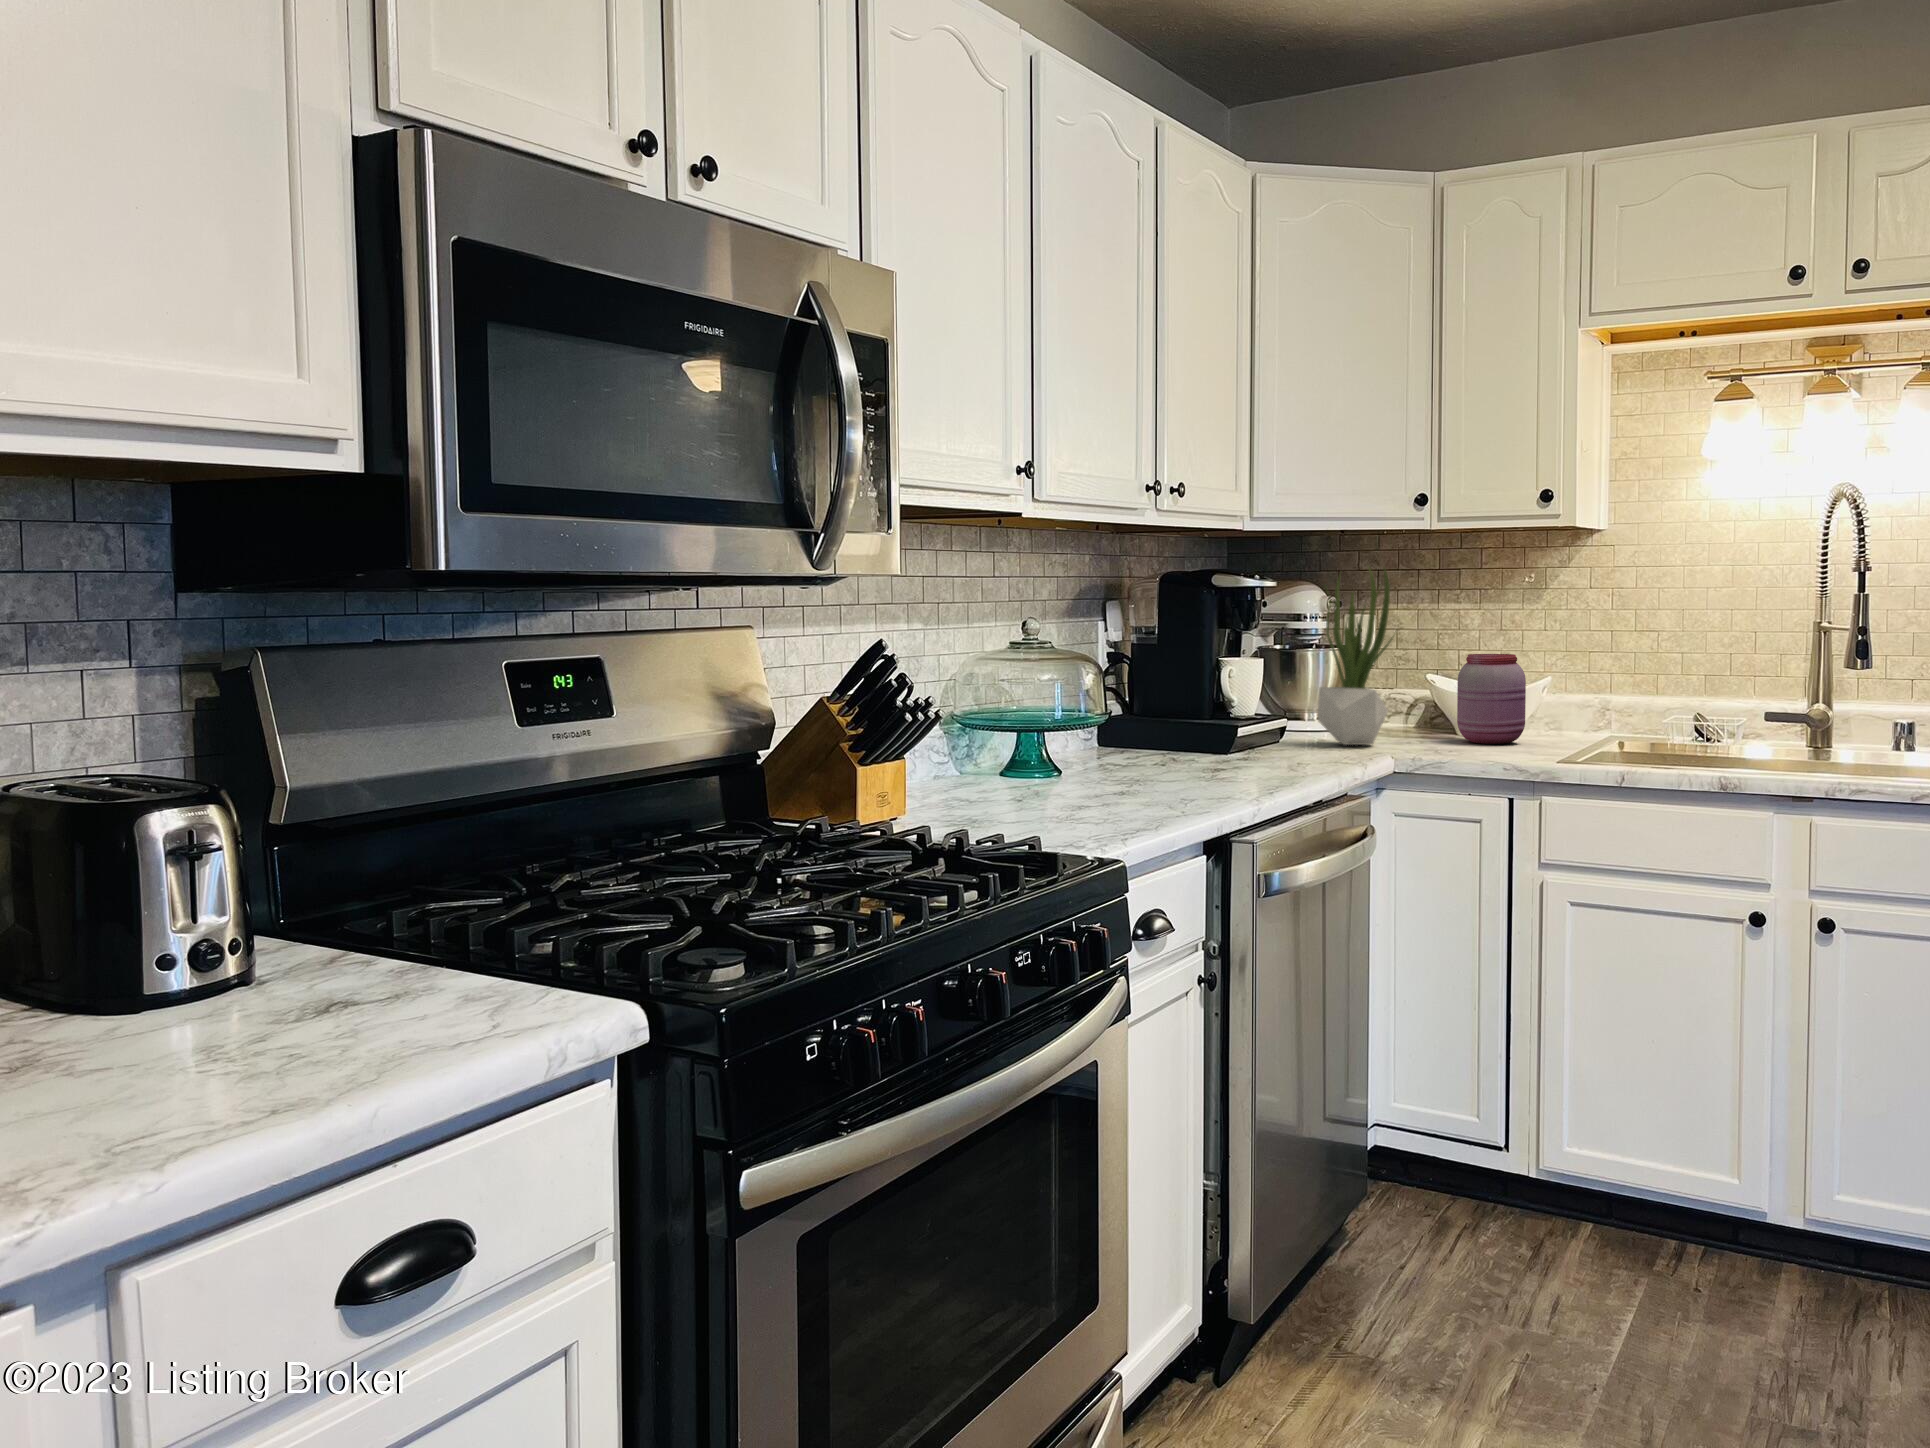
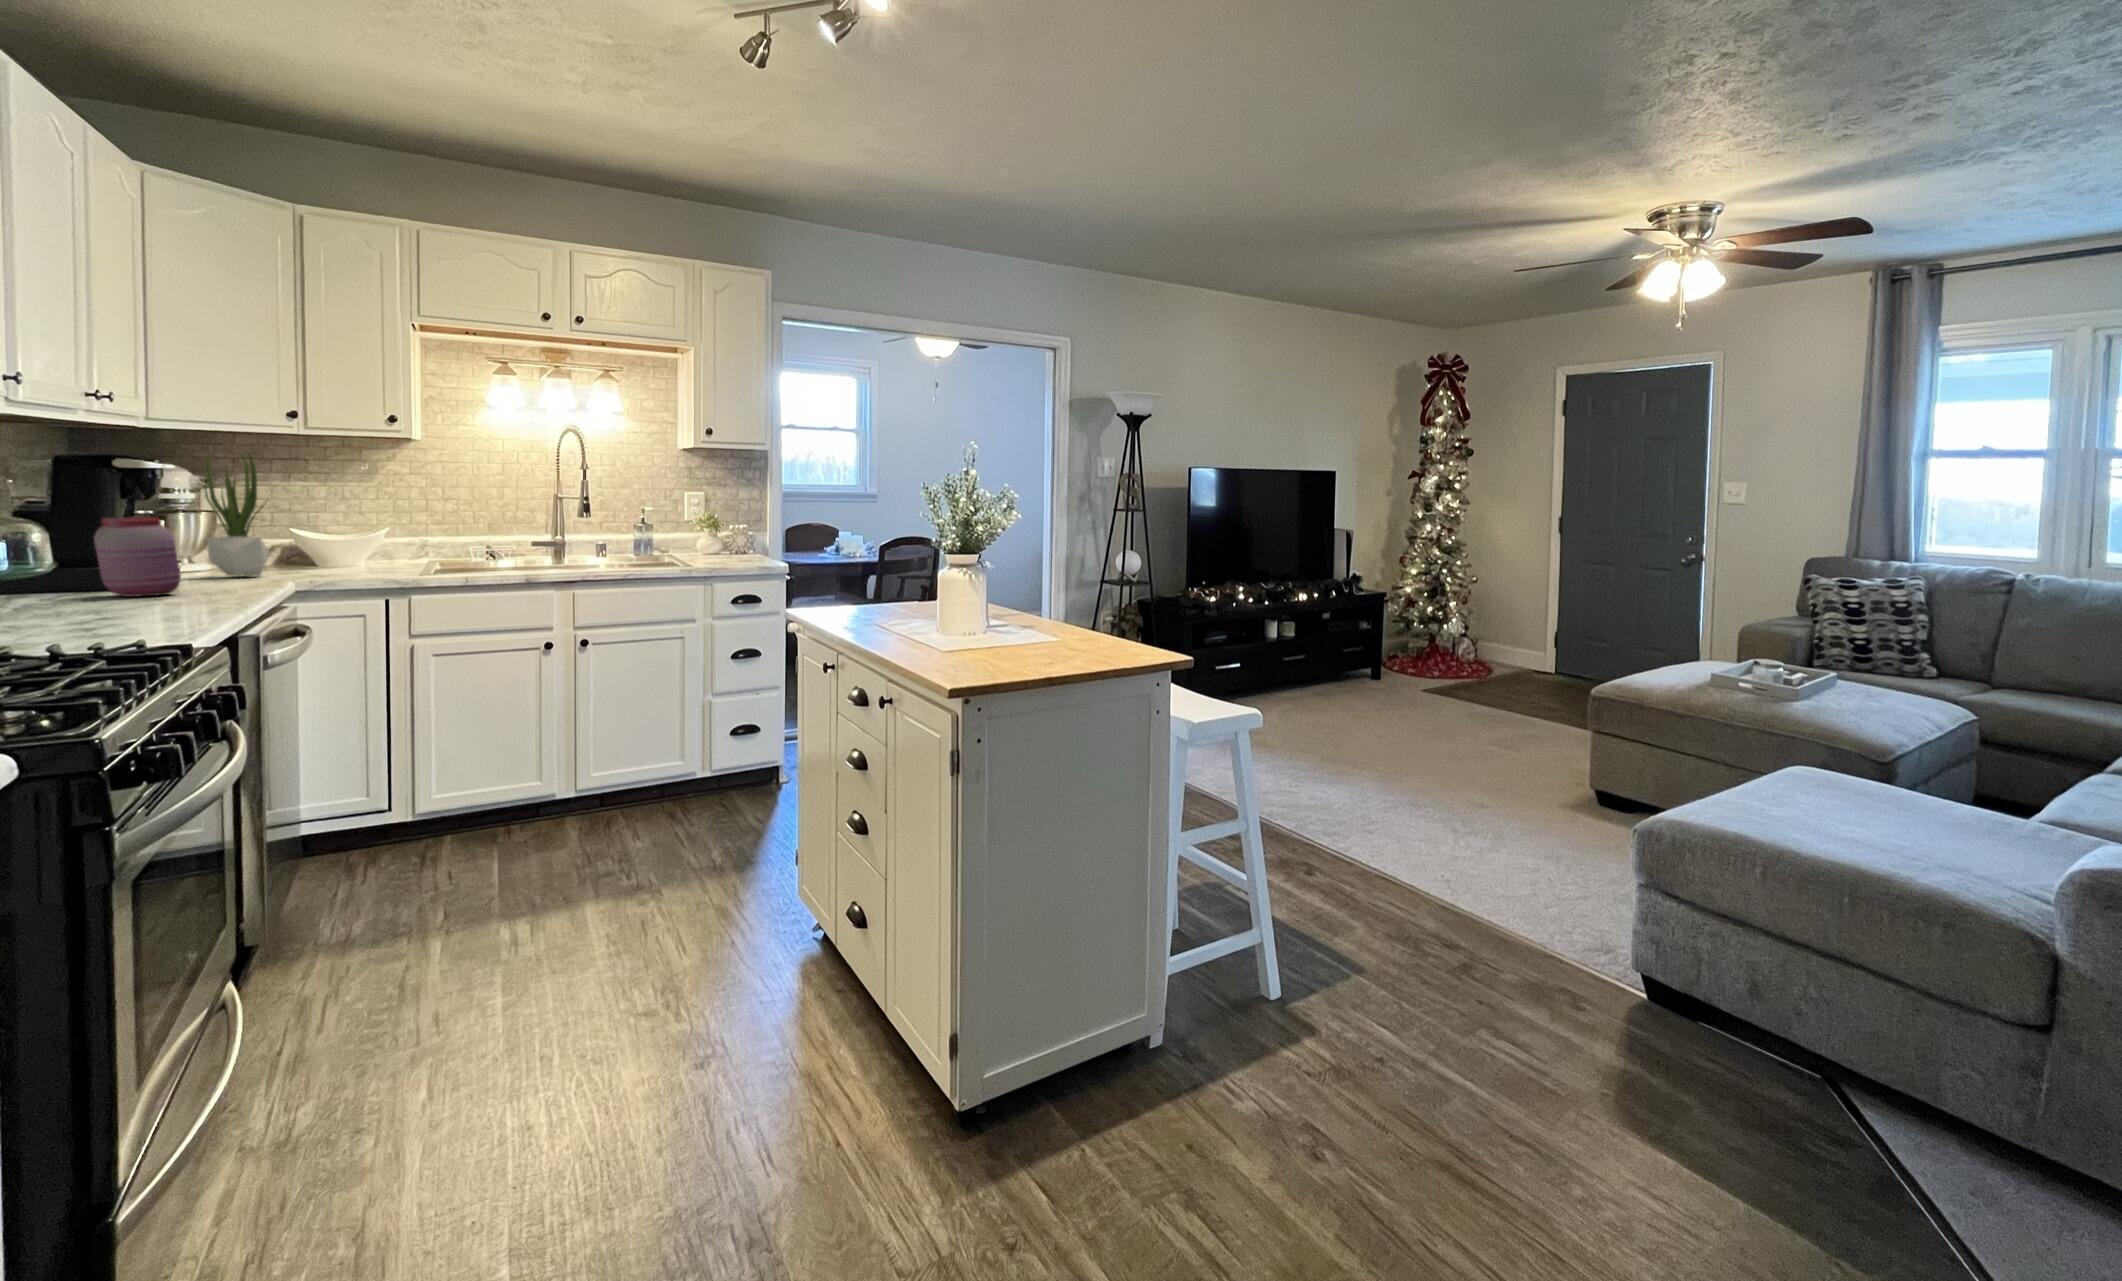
jar: present [1457,654,1526,744] -> present [94,517,181,597]

